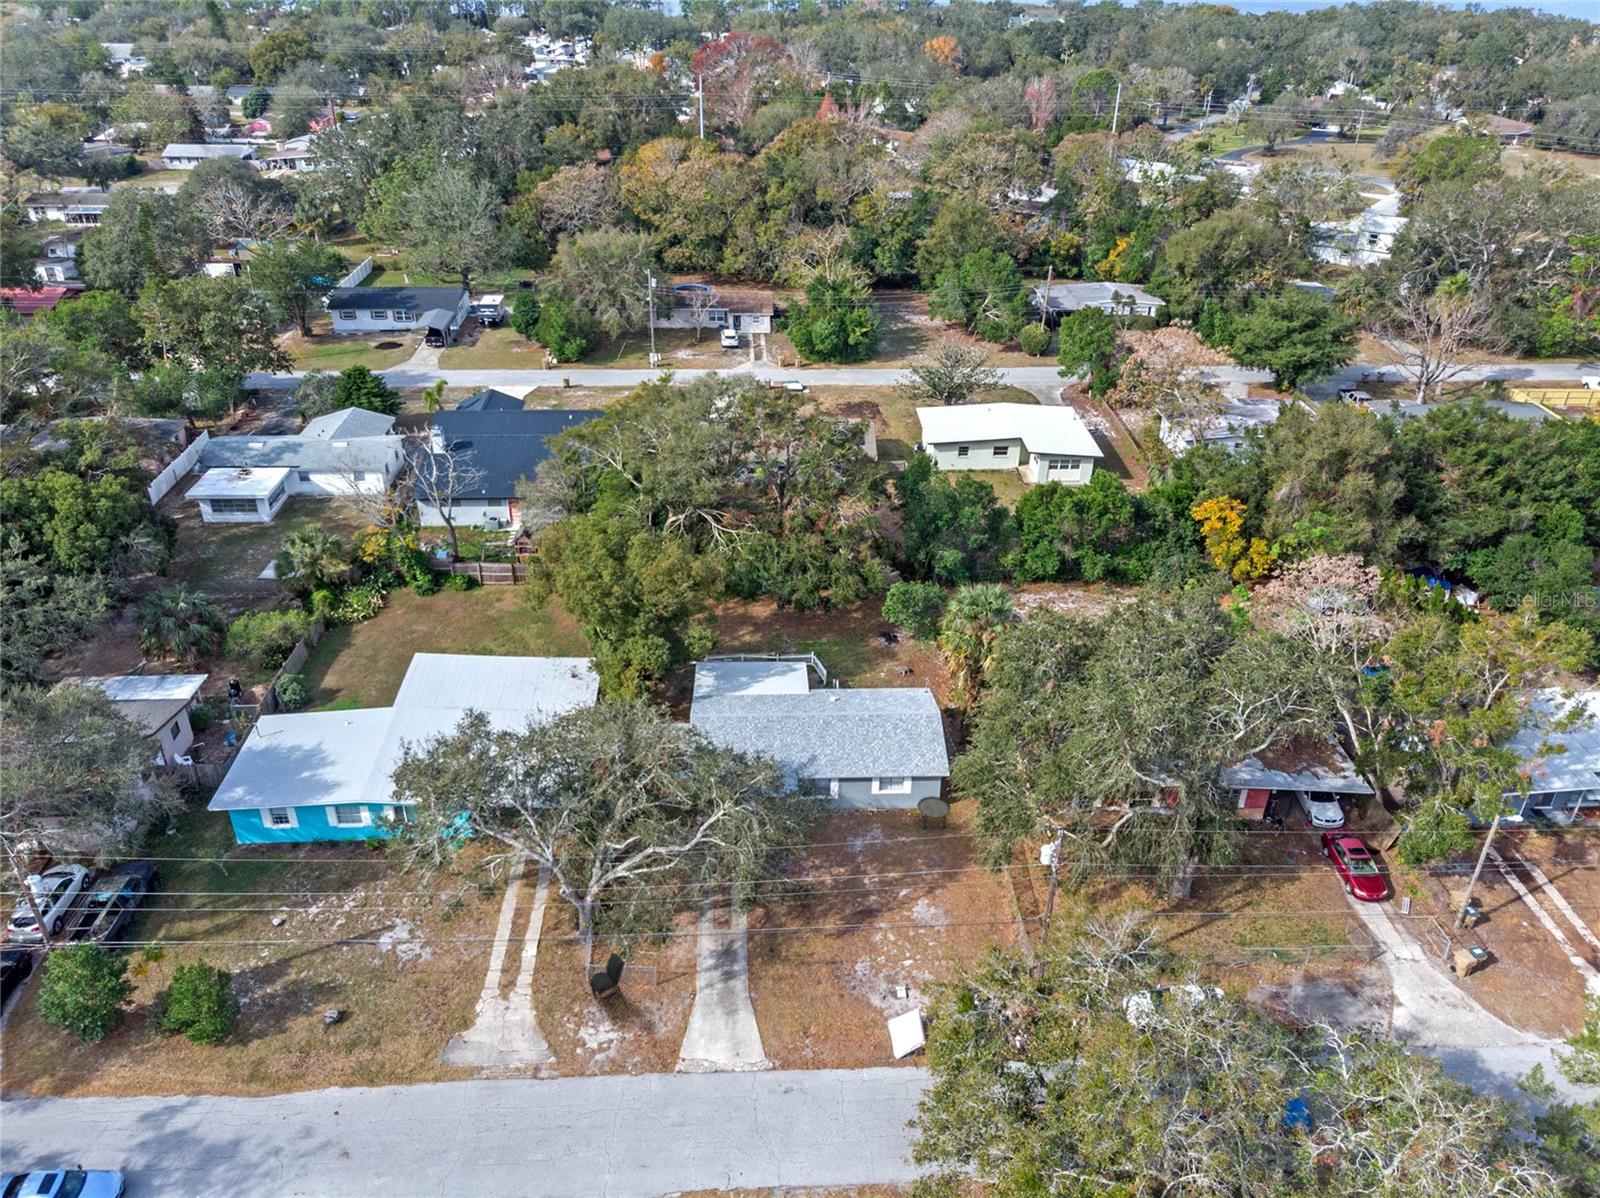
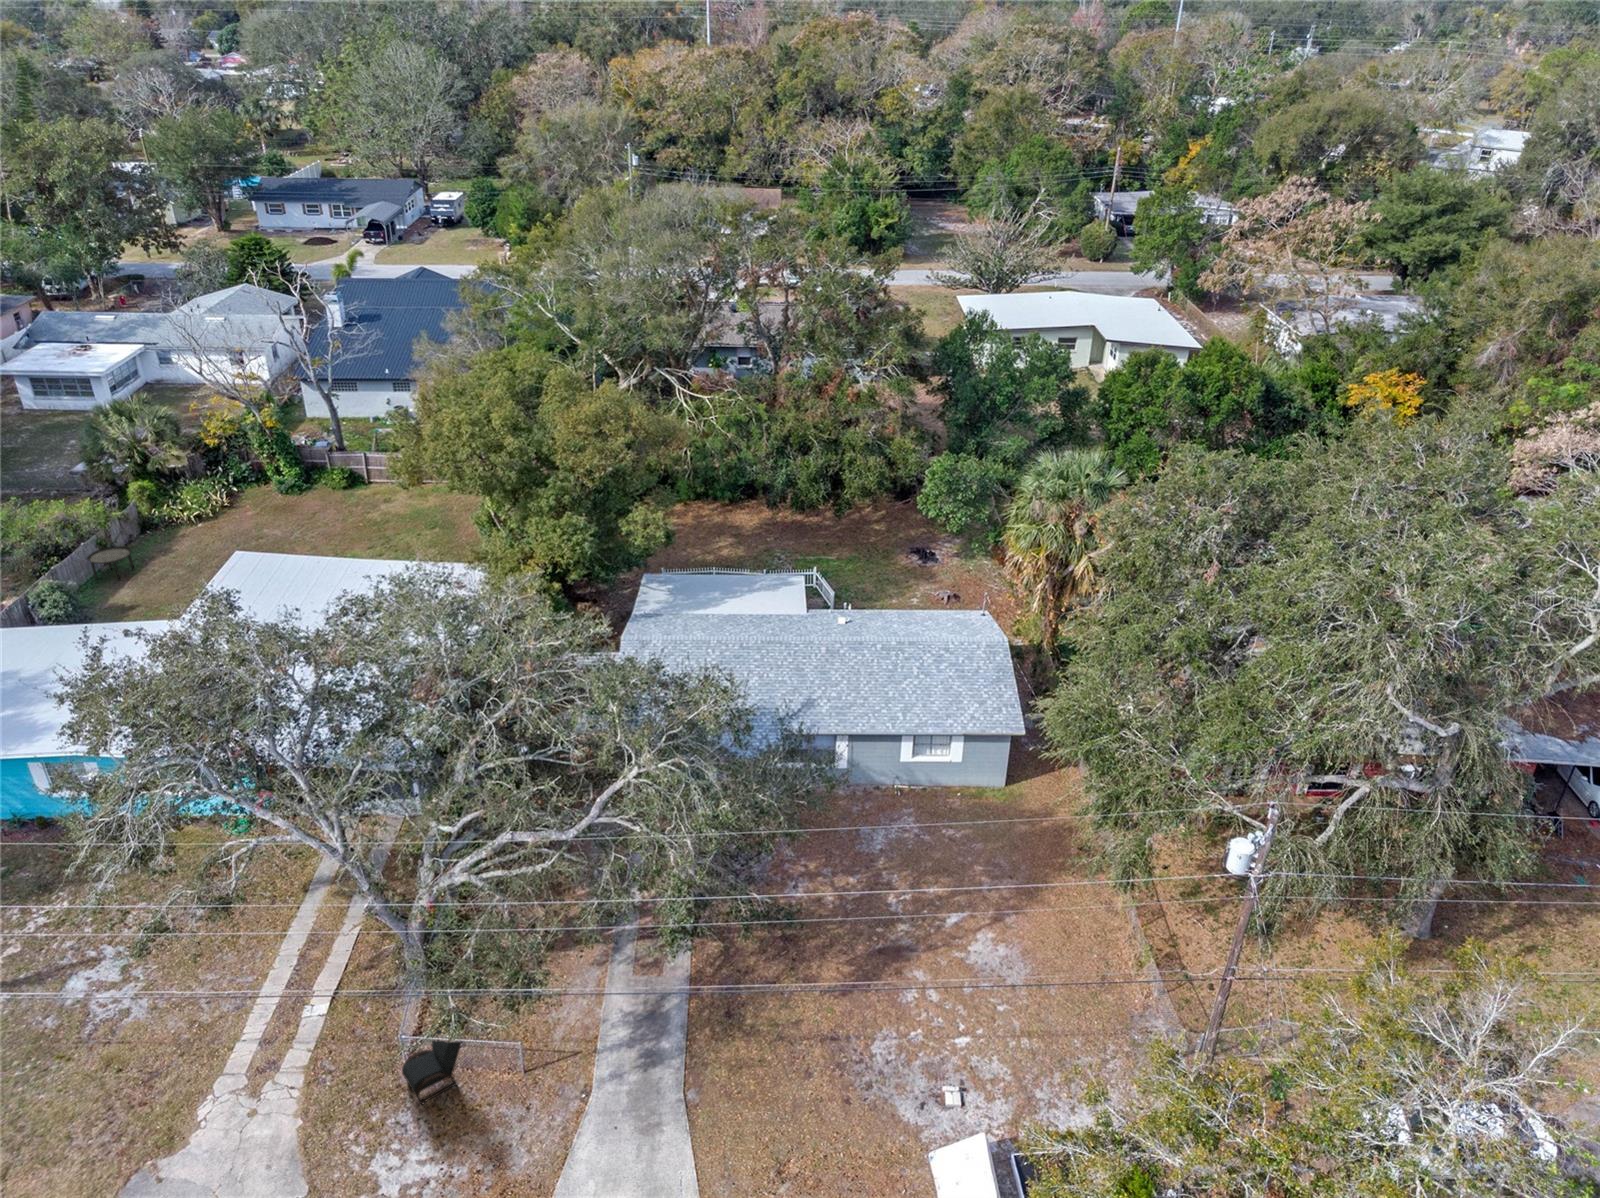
round table: present [917,796,950,828] -> present [87,546,134,580]

